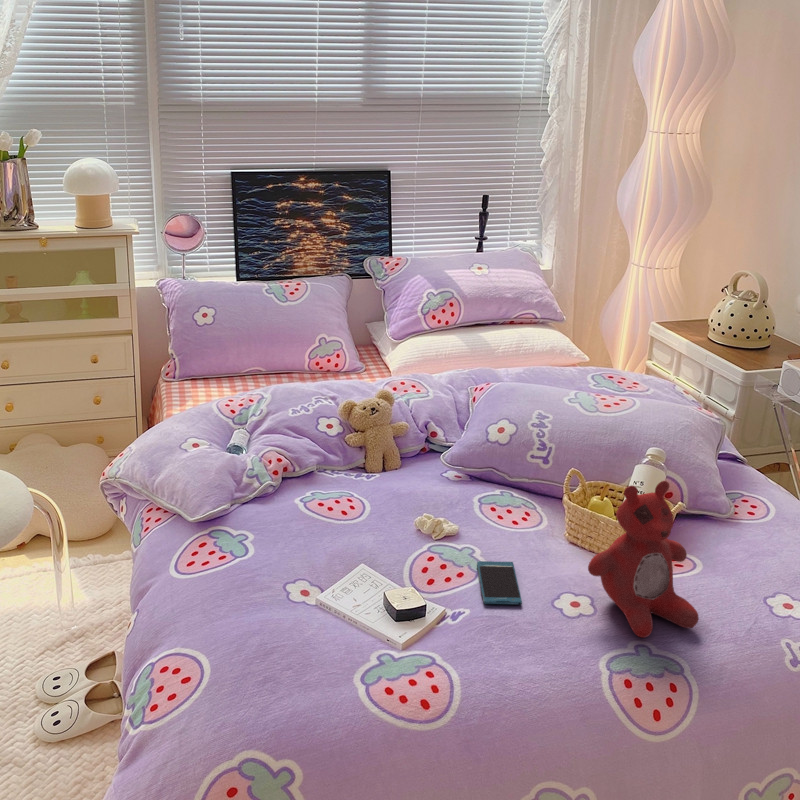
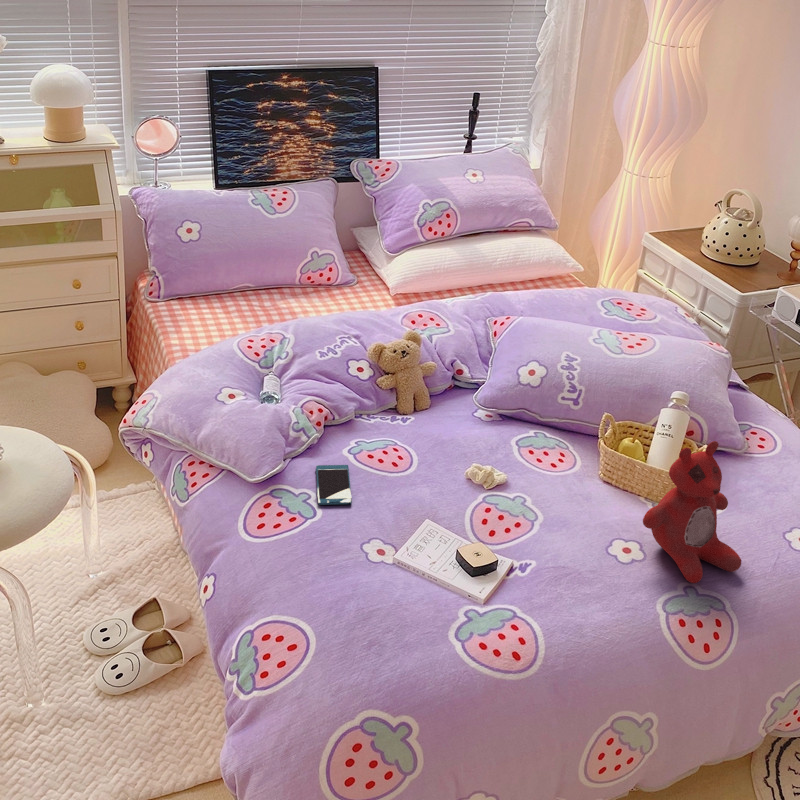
smartphone: present [477,561,522,605] -> present [316,465,352,505]

